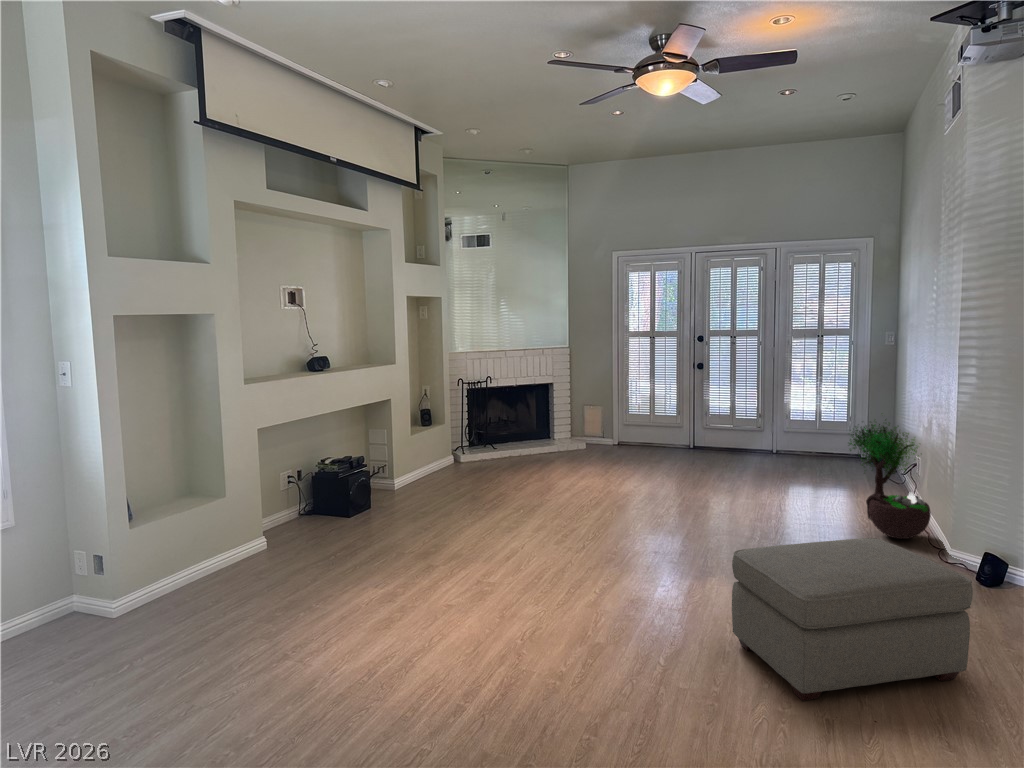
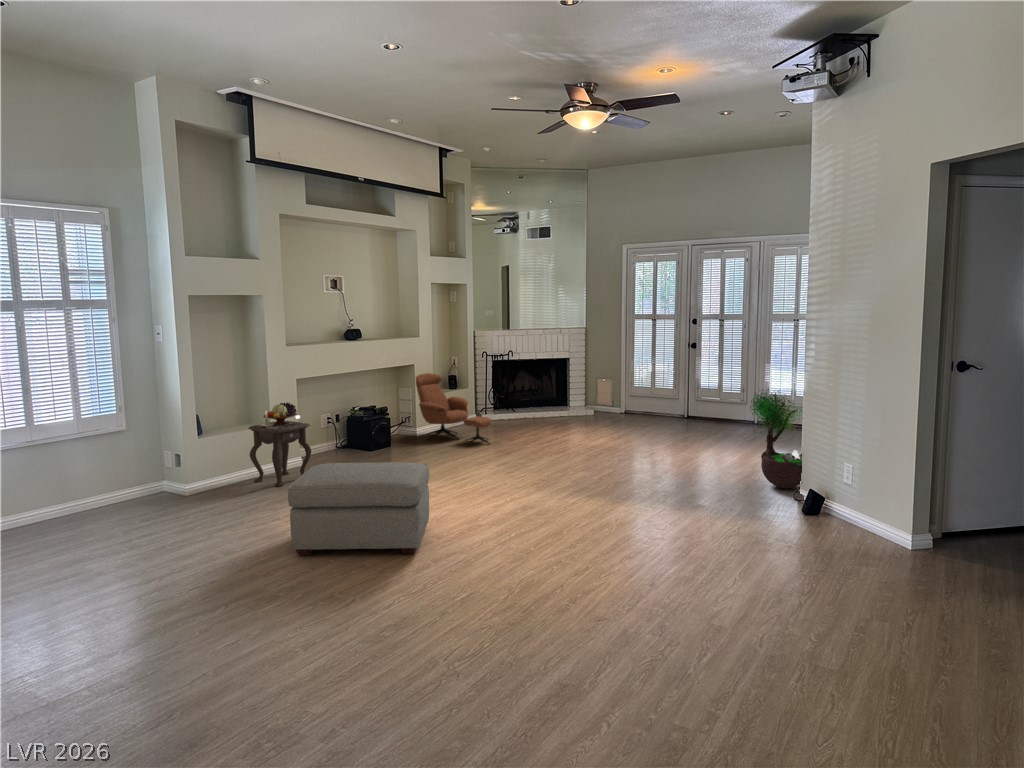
lounge chair: none [395,409,500,500] -> present [416,373,492,445]
side table: none [200,459,292,588] -> present [248,403,311,487]
ottoman: present [732,538,973,701] -> present [288,463,429,555]

